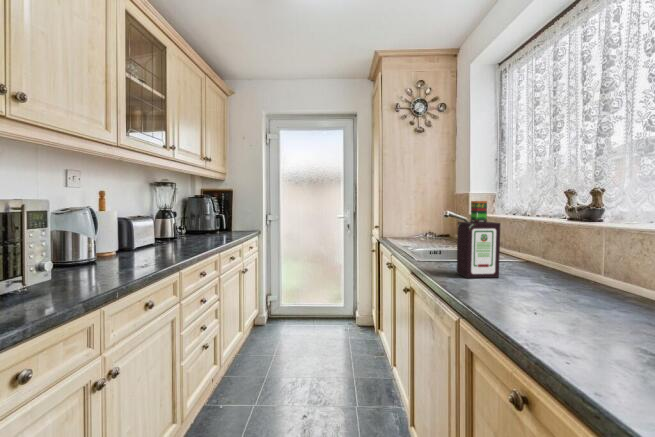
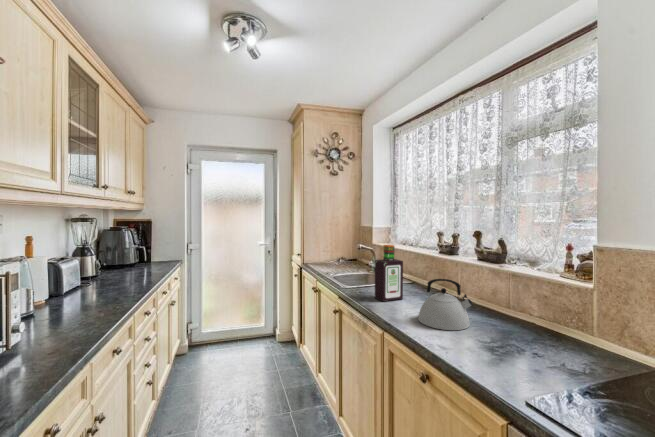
kettle: none [517,241,620,323] -> present [418,279,472,330]

